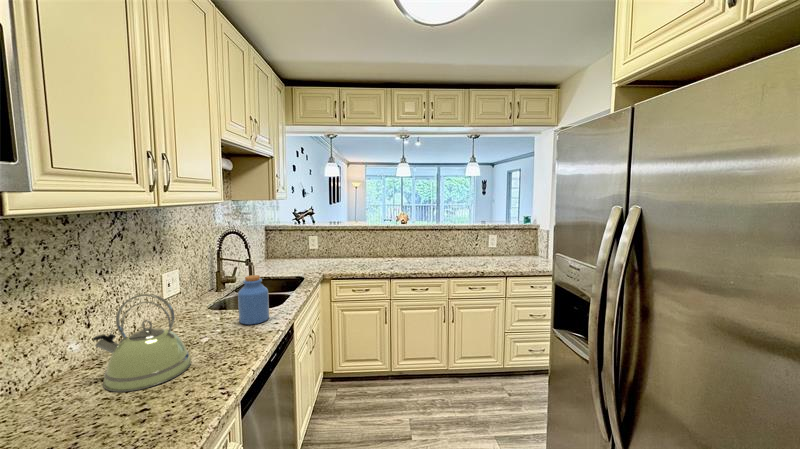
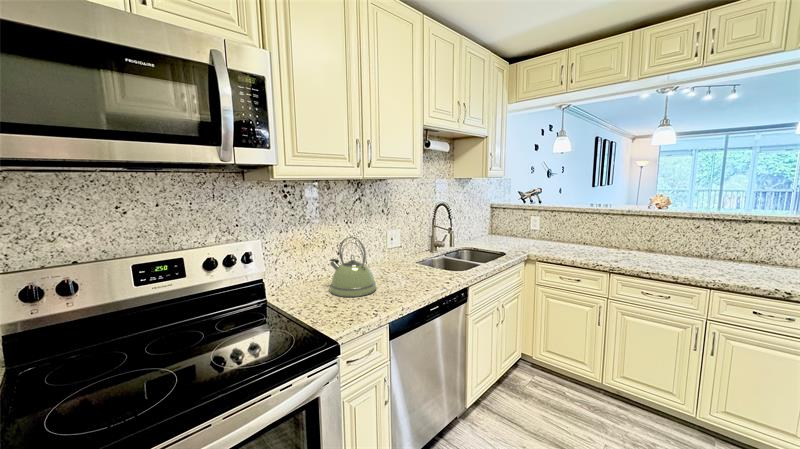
jar: present [238,275,269,325] -> none [424,239,447,280]

